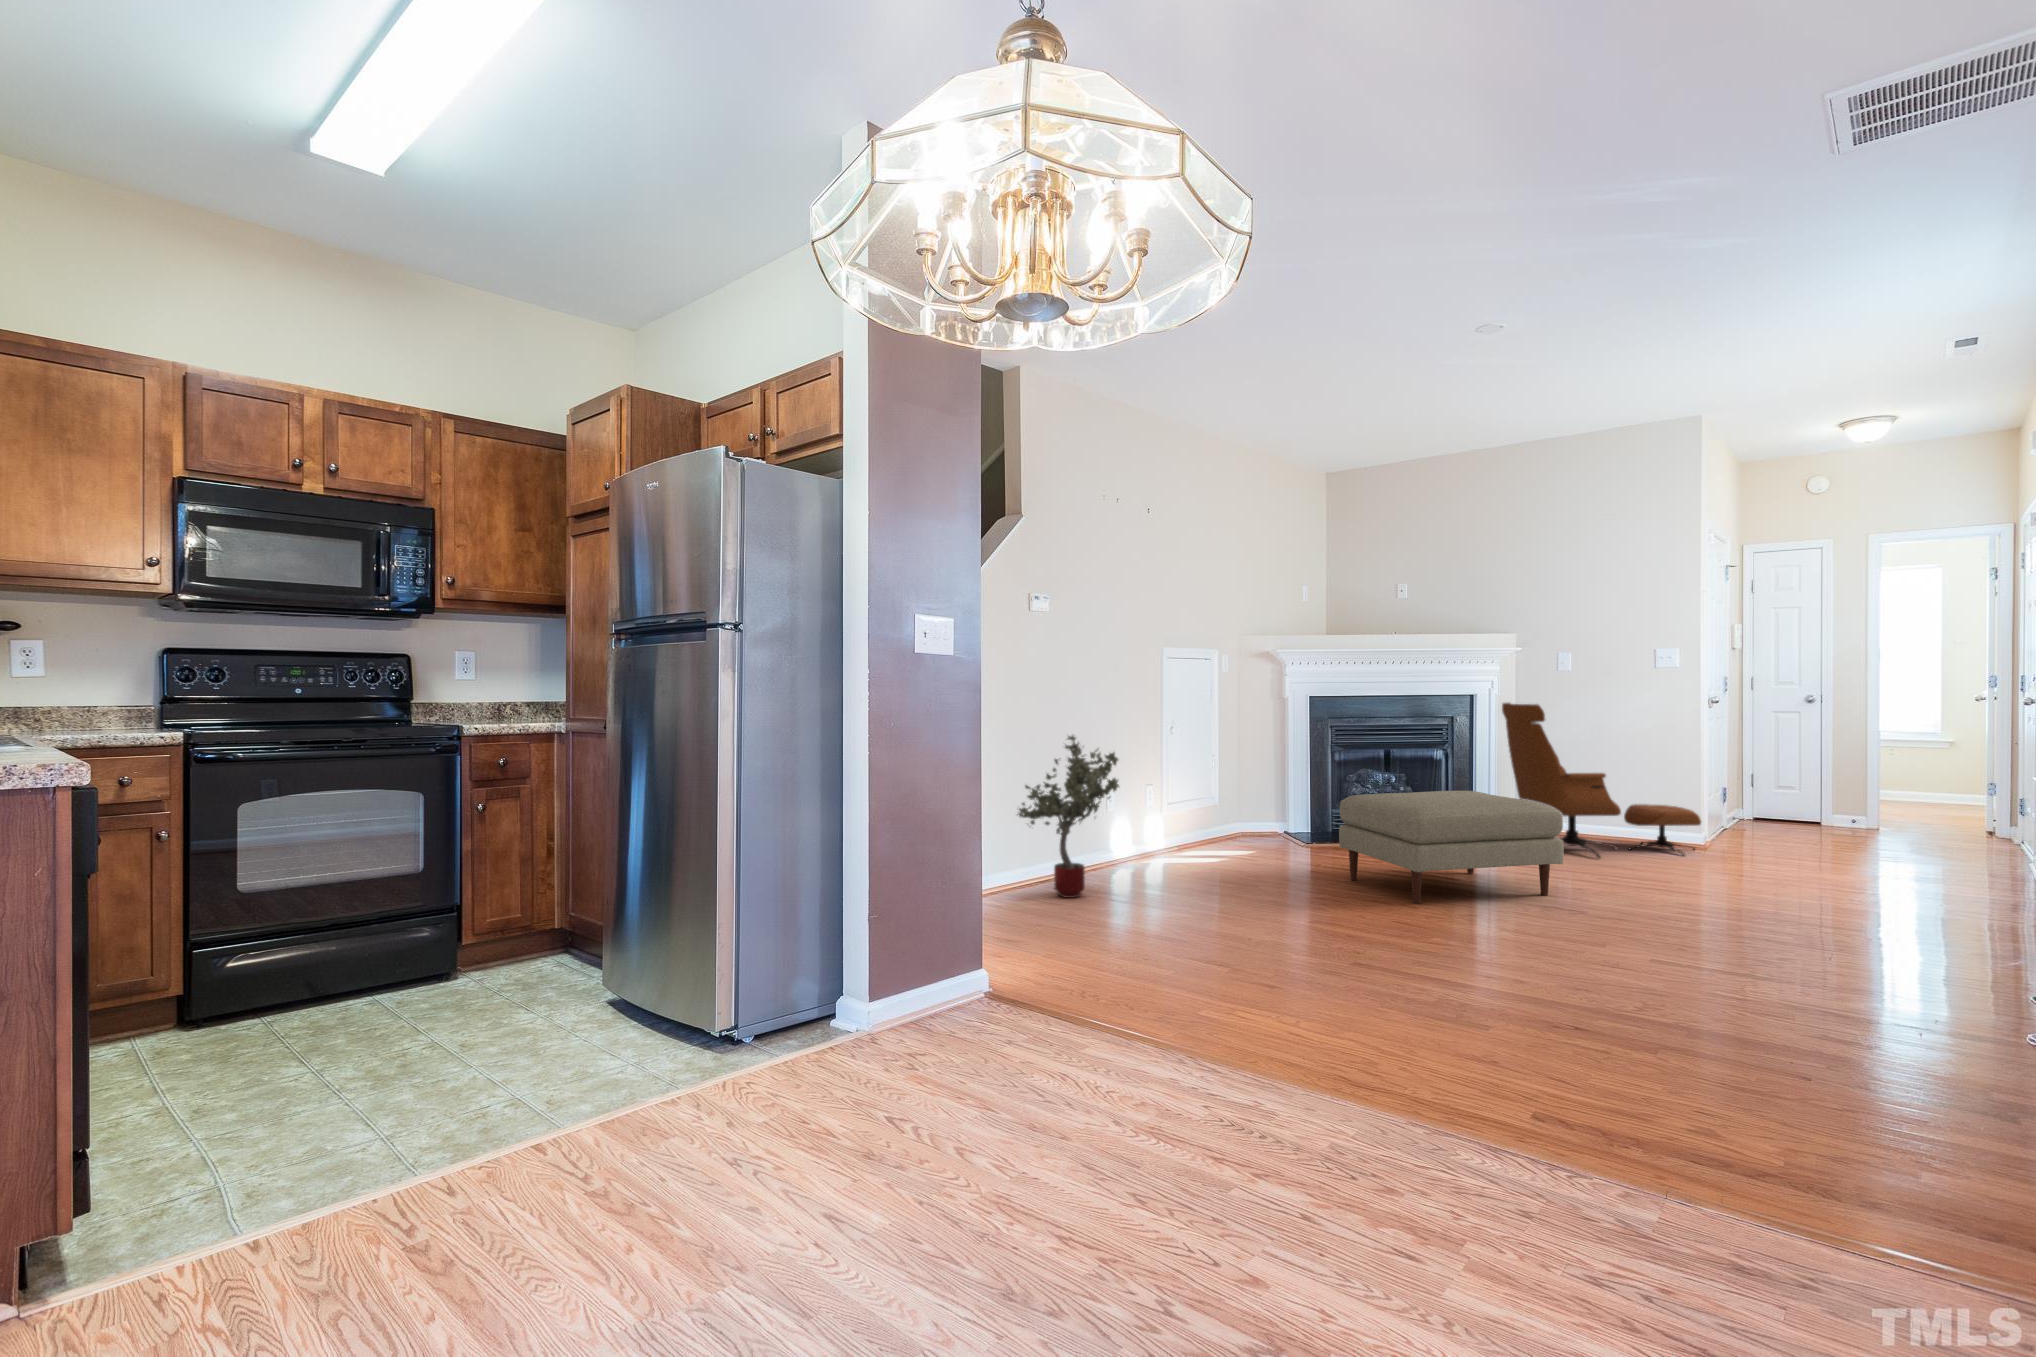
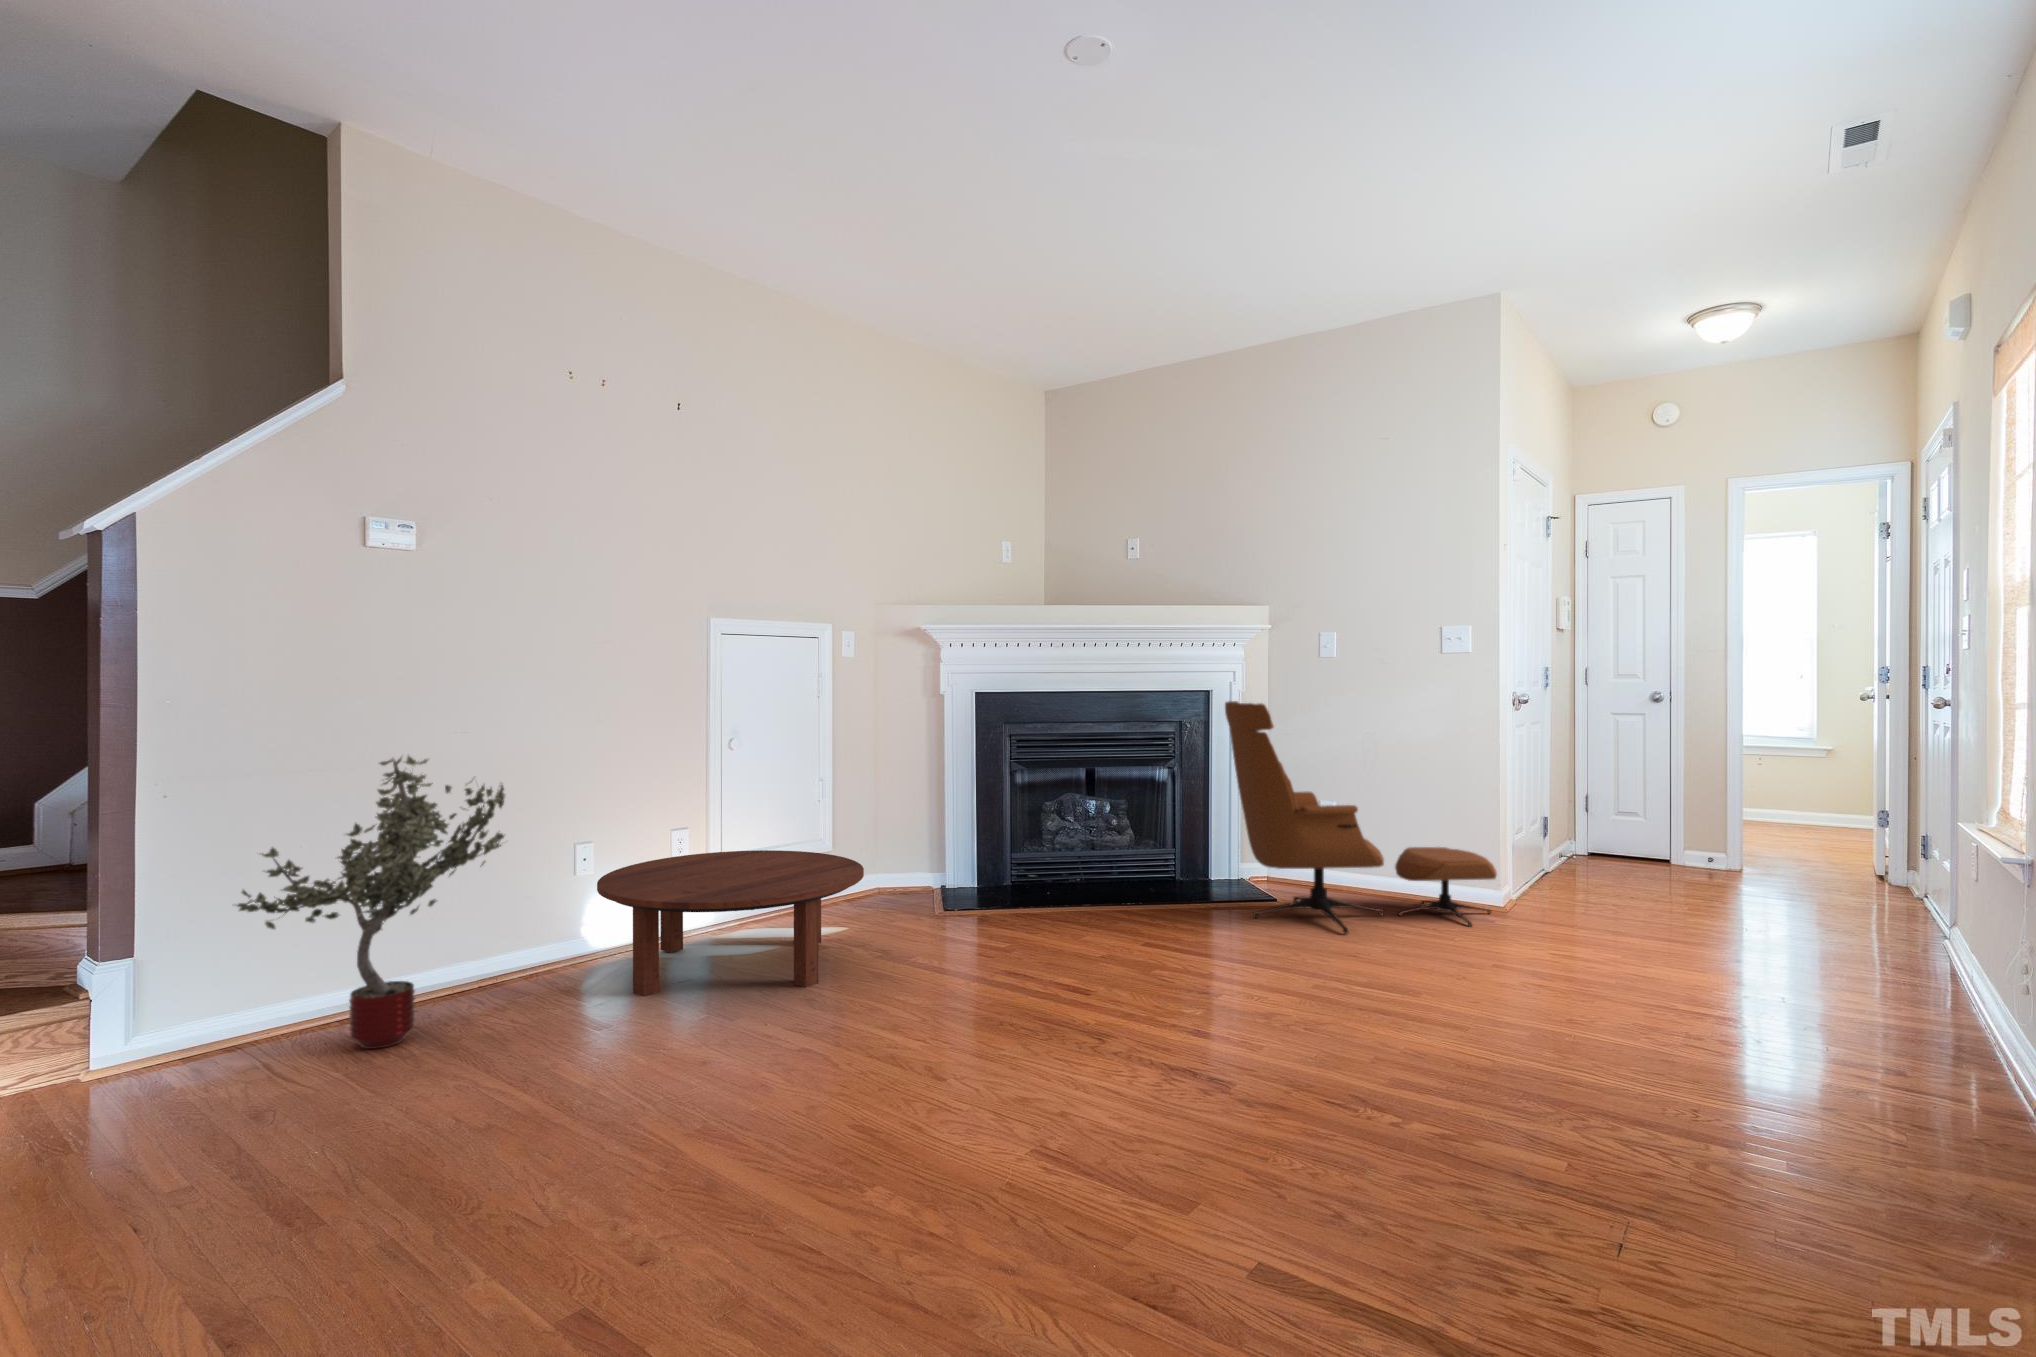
ottoman: present [1339,791,1564,904] -> none [912,841,1234,1051]
coffee table: none [1131,800,1294,880] -> present [597,850,864,996]

